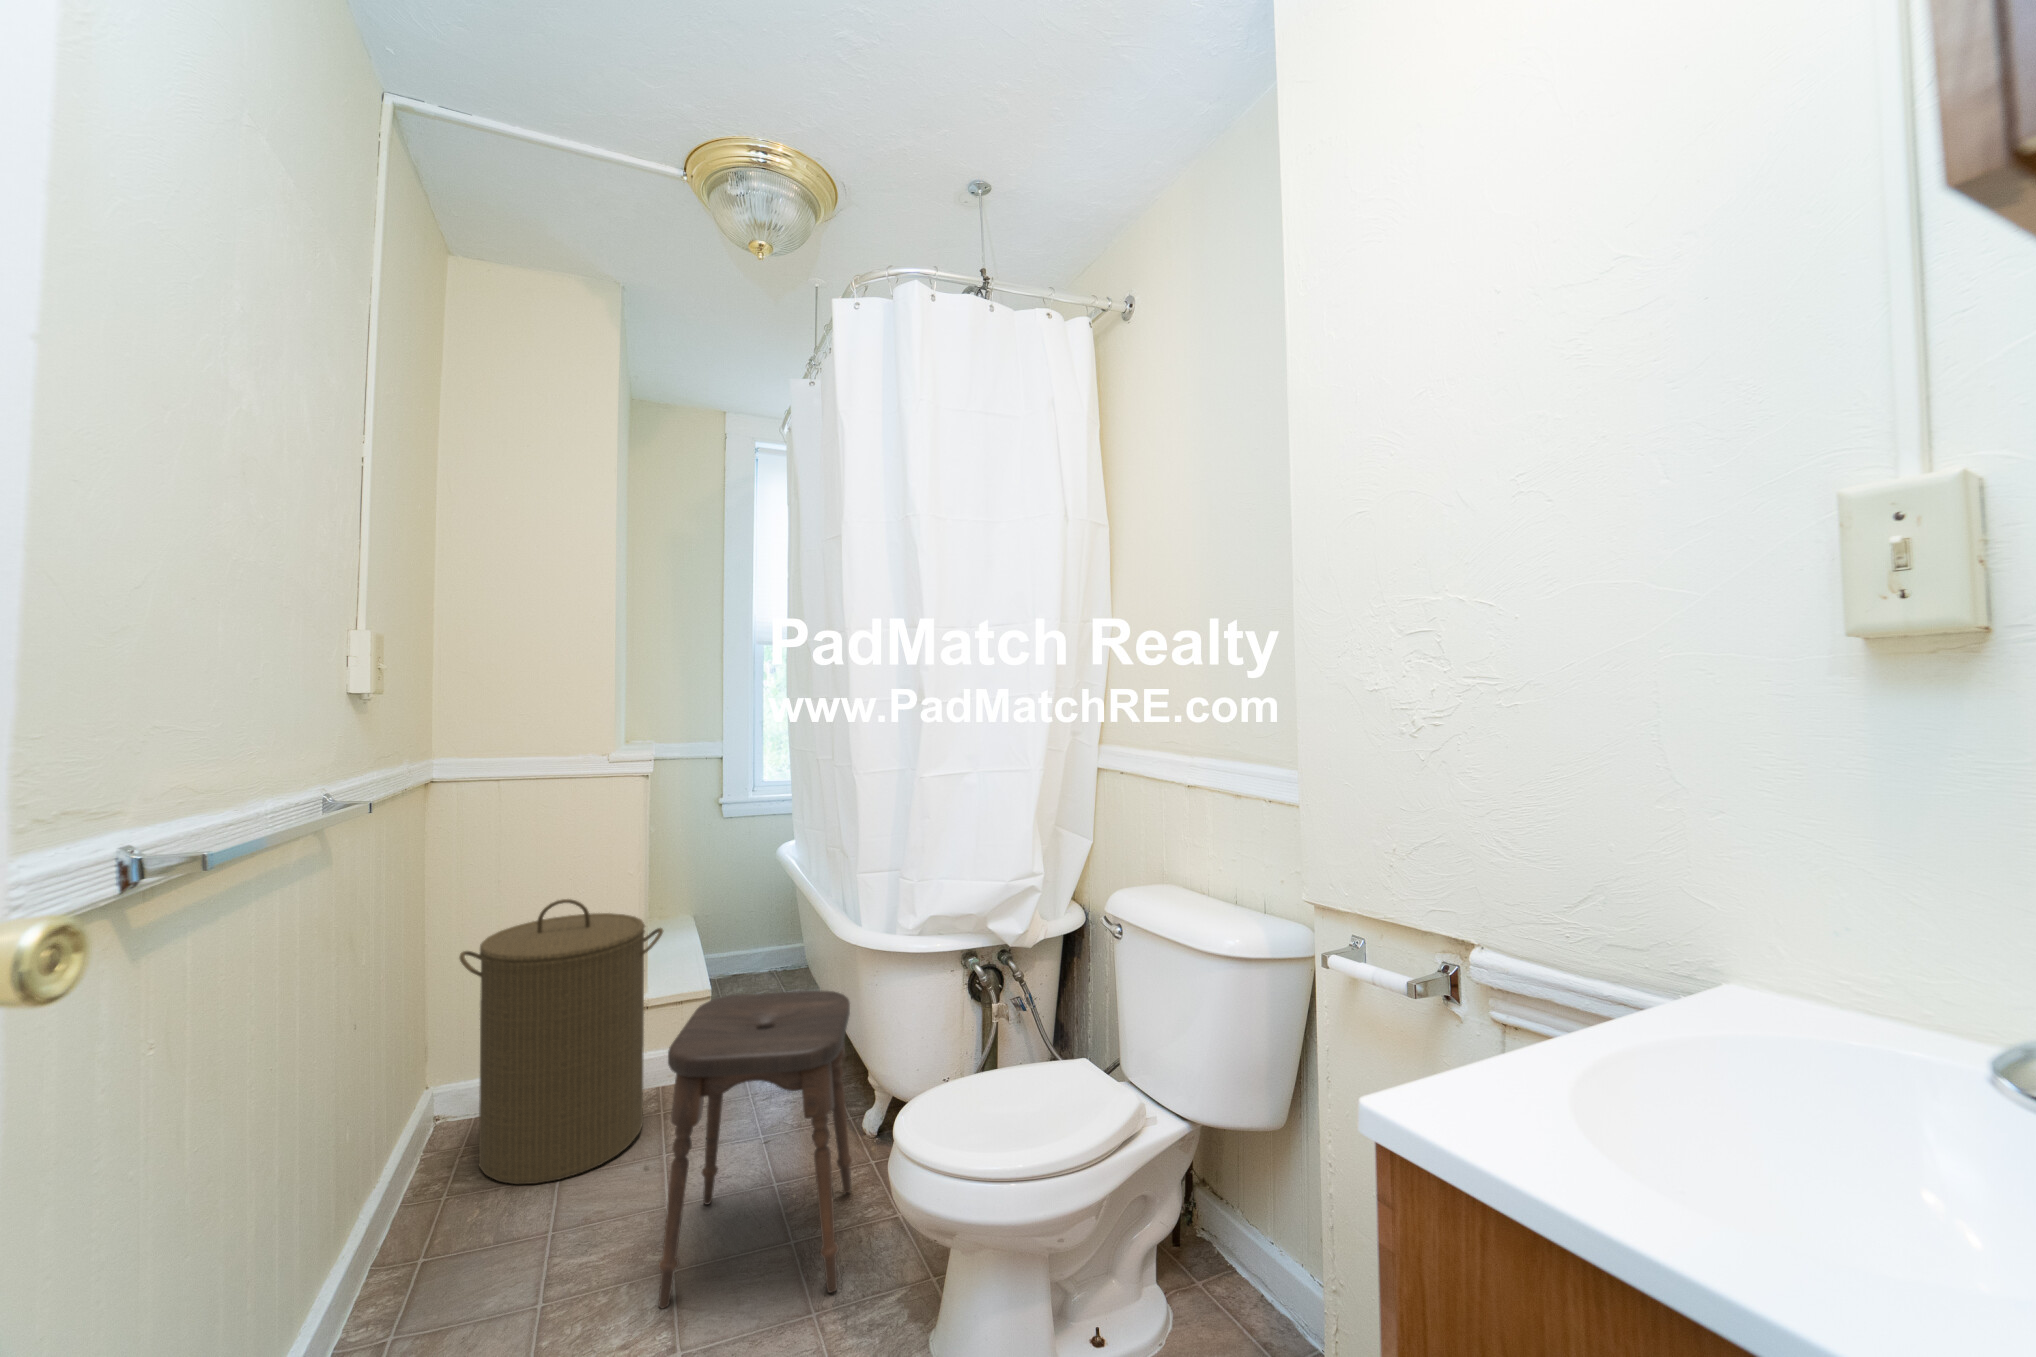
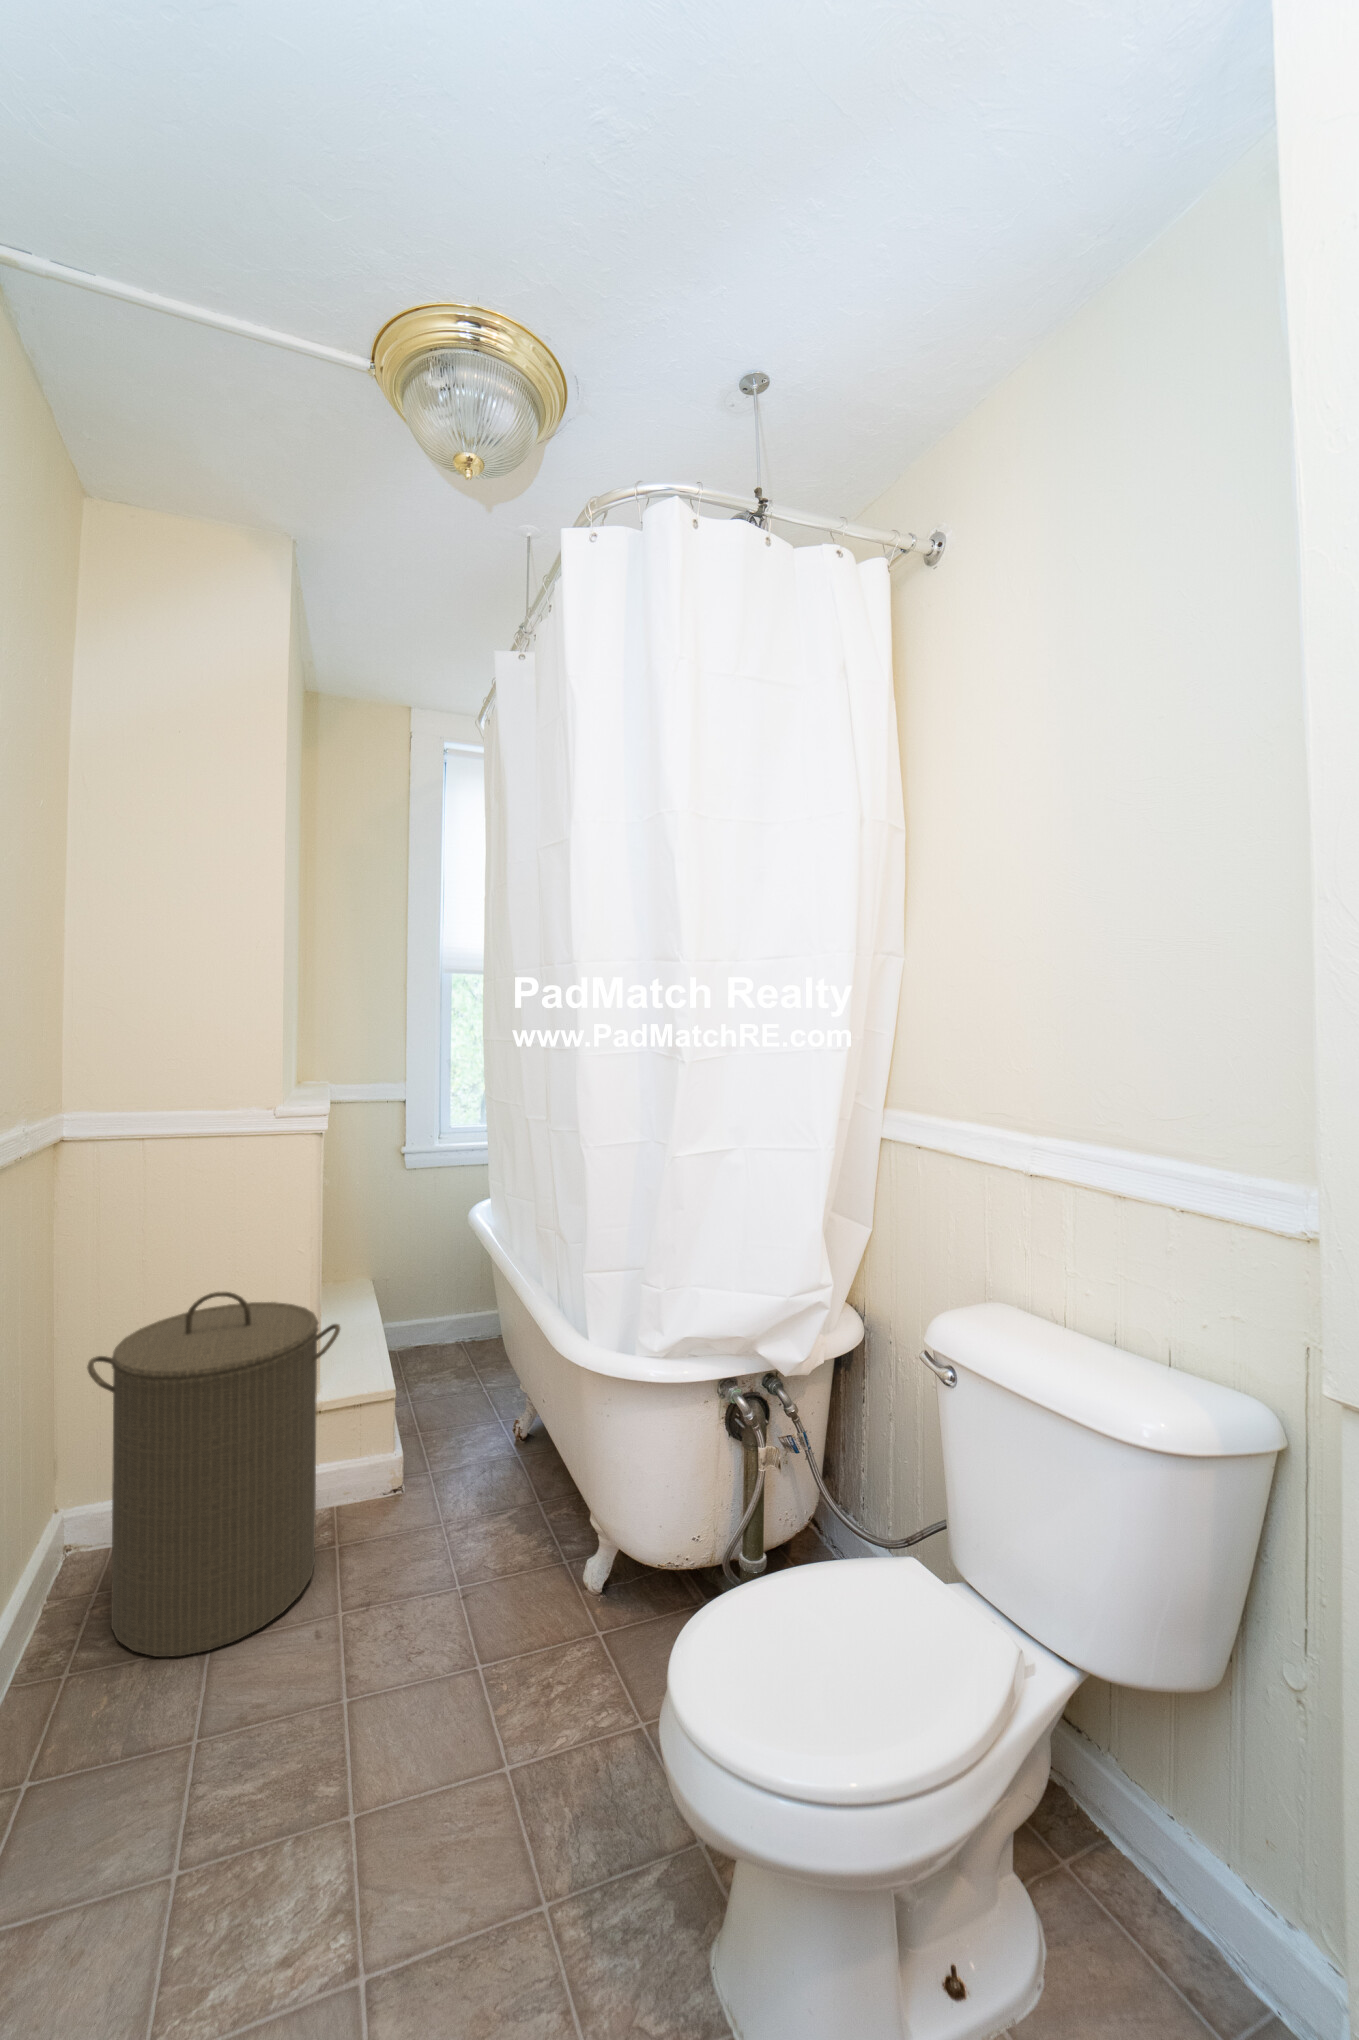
stool: present [658,991,852,1309] -> none [330,1425,579,1888]

